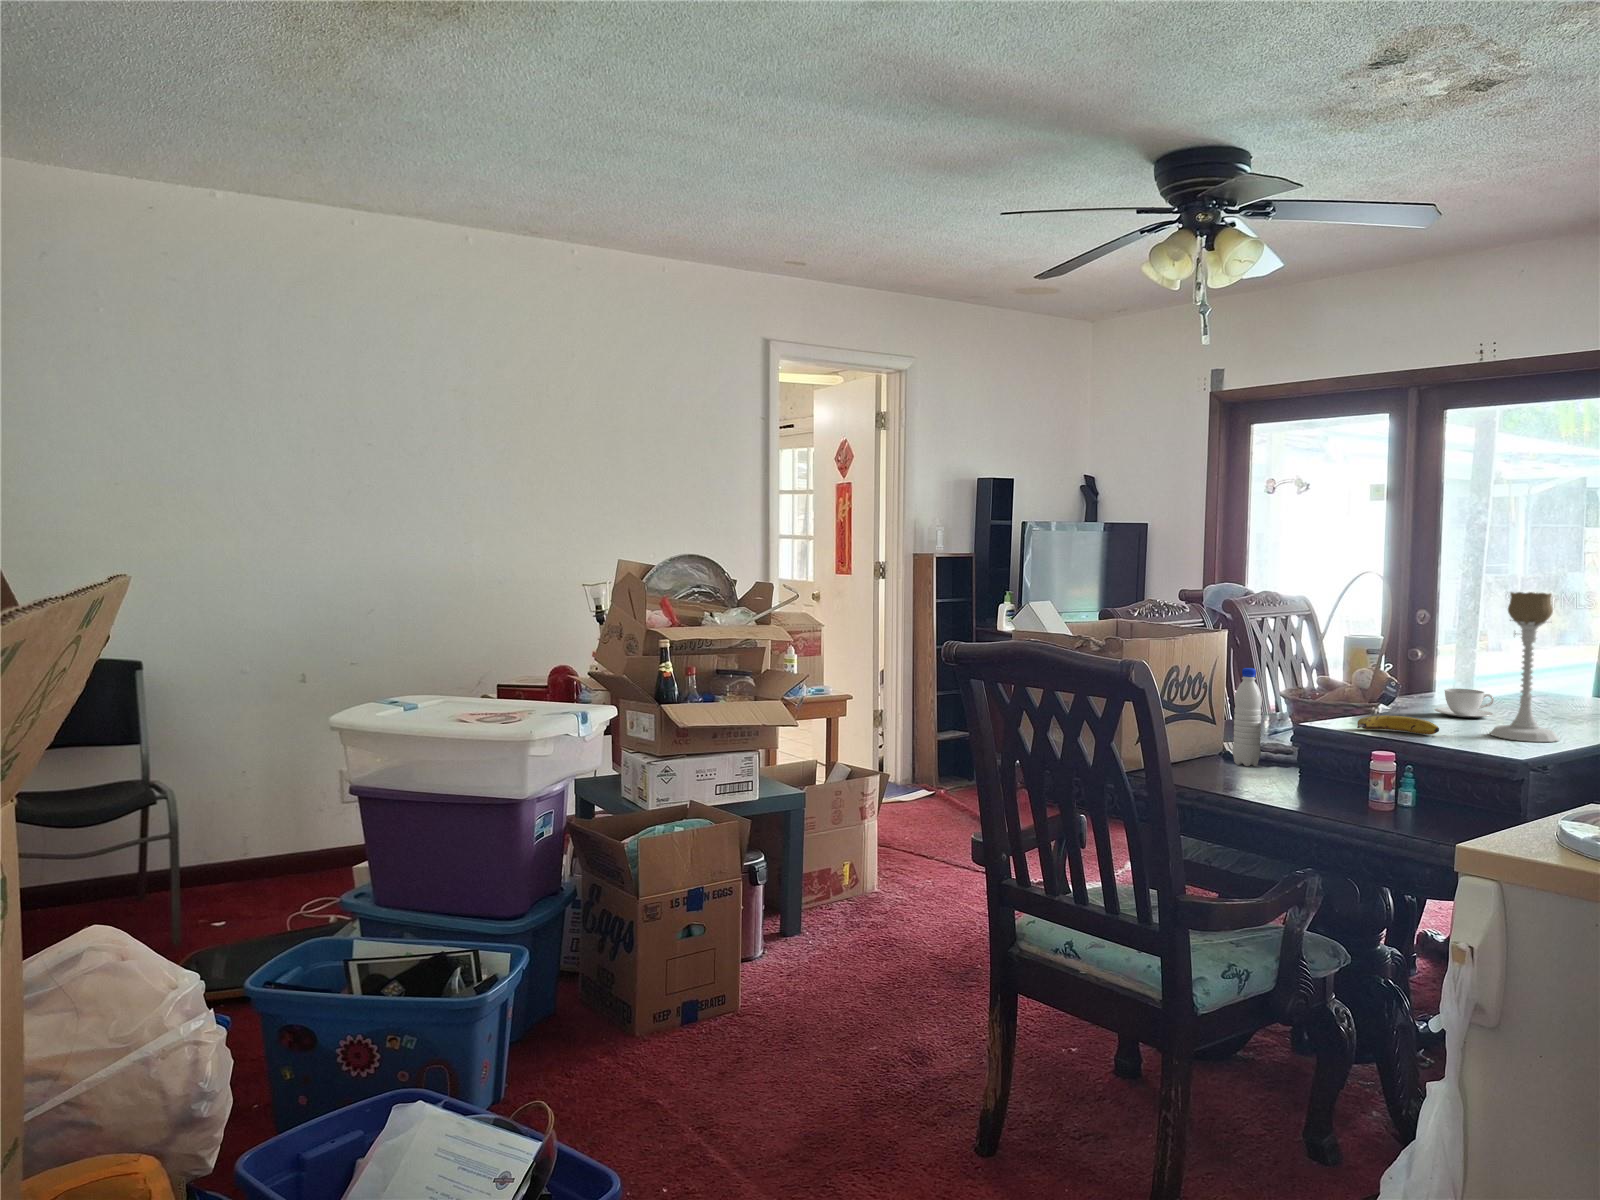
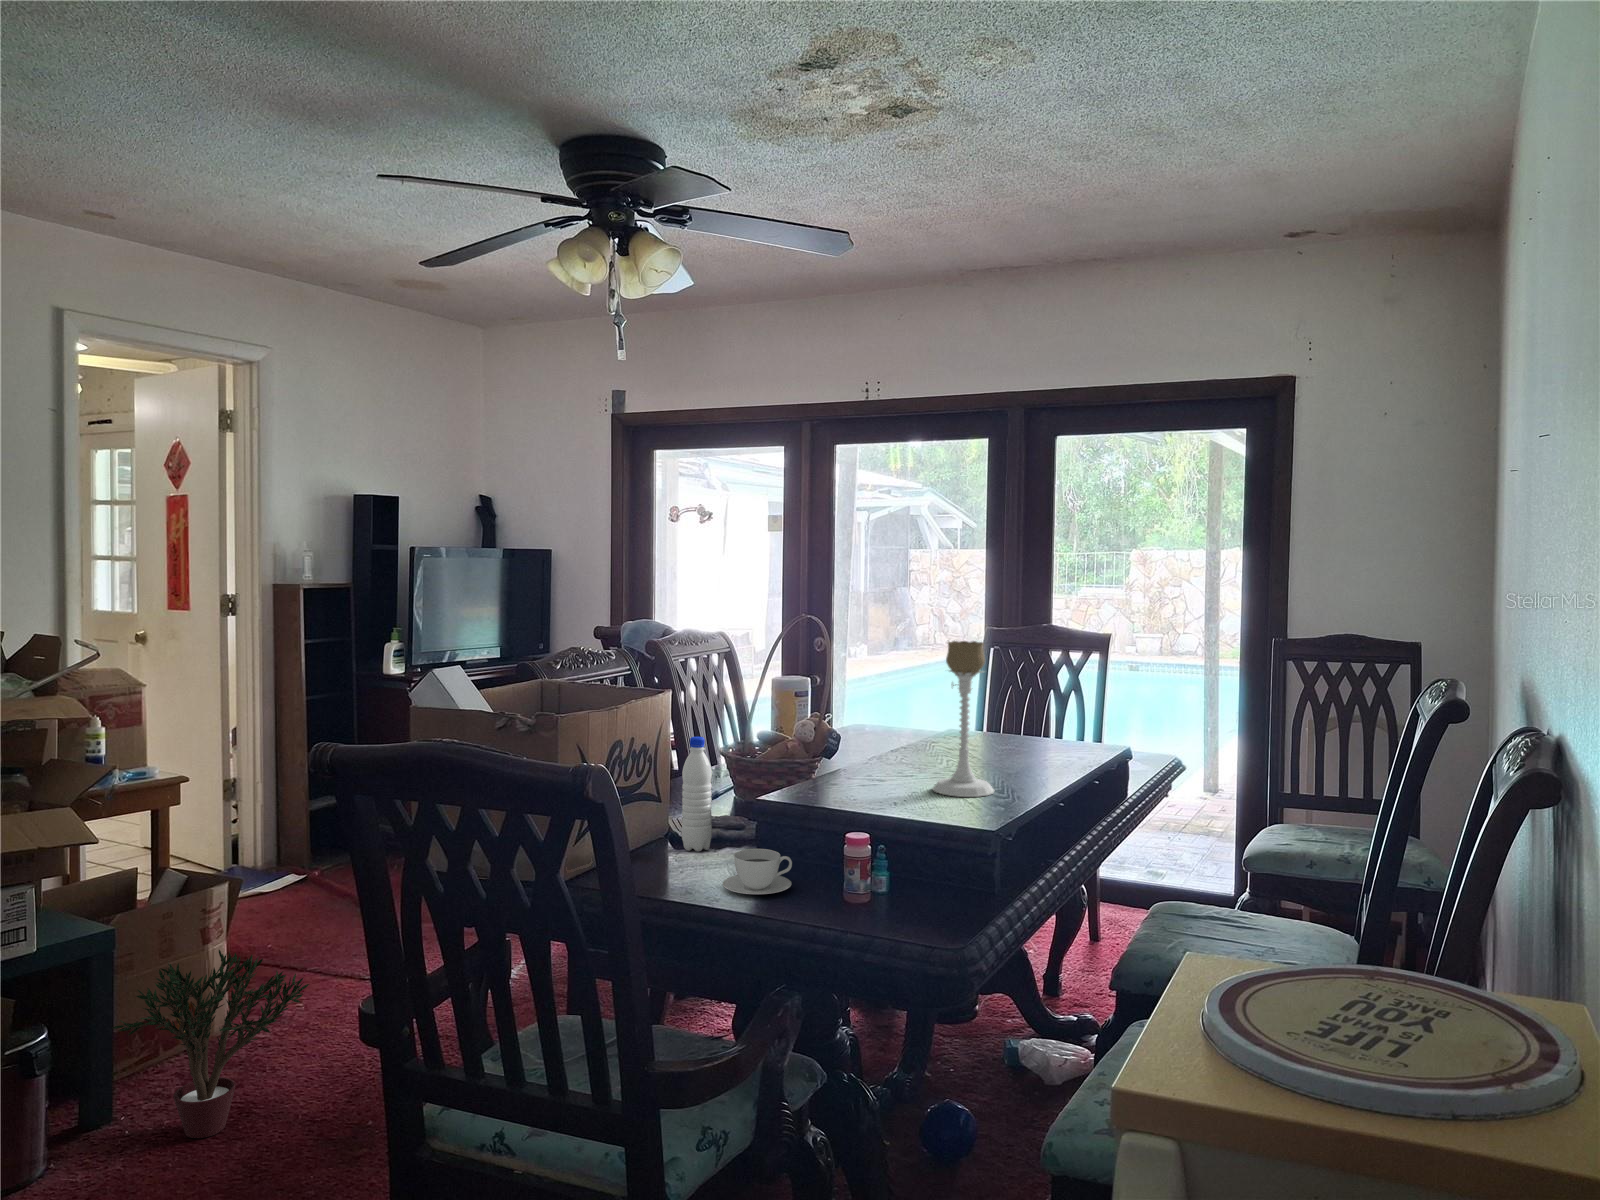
teacup: present [1435,689,1494,718] -> present [723,849,792,894]
fruit: present [1357,715,1439,734] -> none [812,780,891,798]
potted plant: none [804,816,935,951] -> present [113,950,309,1138]

